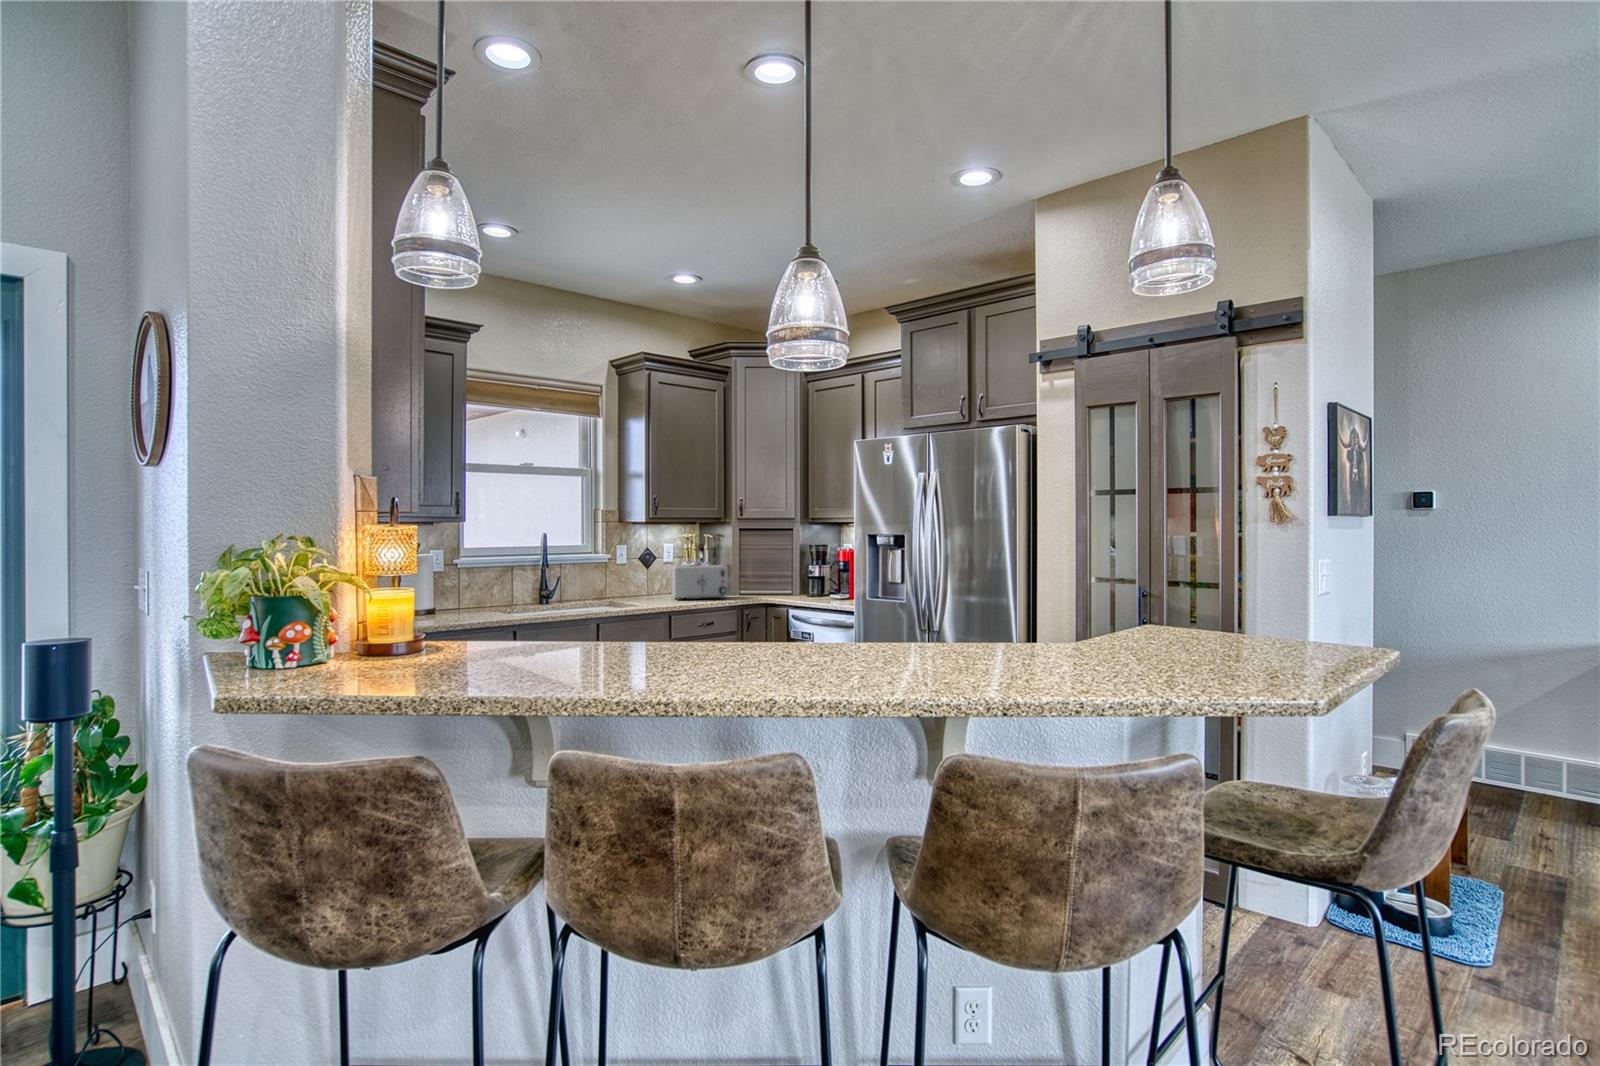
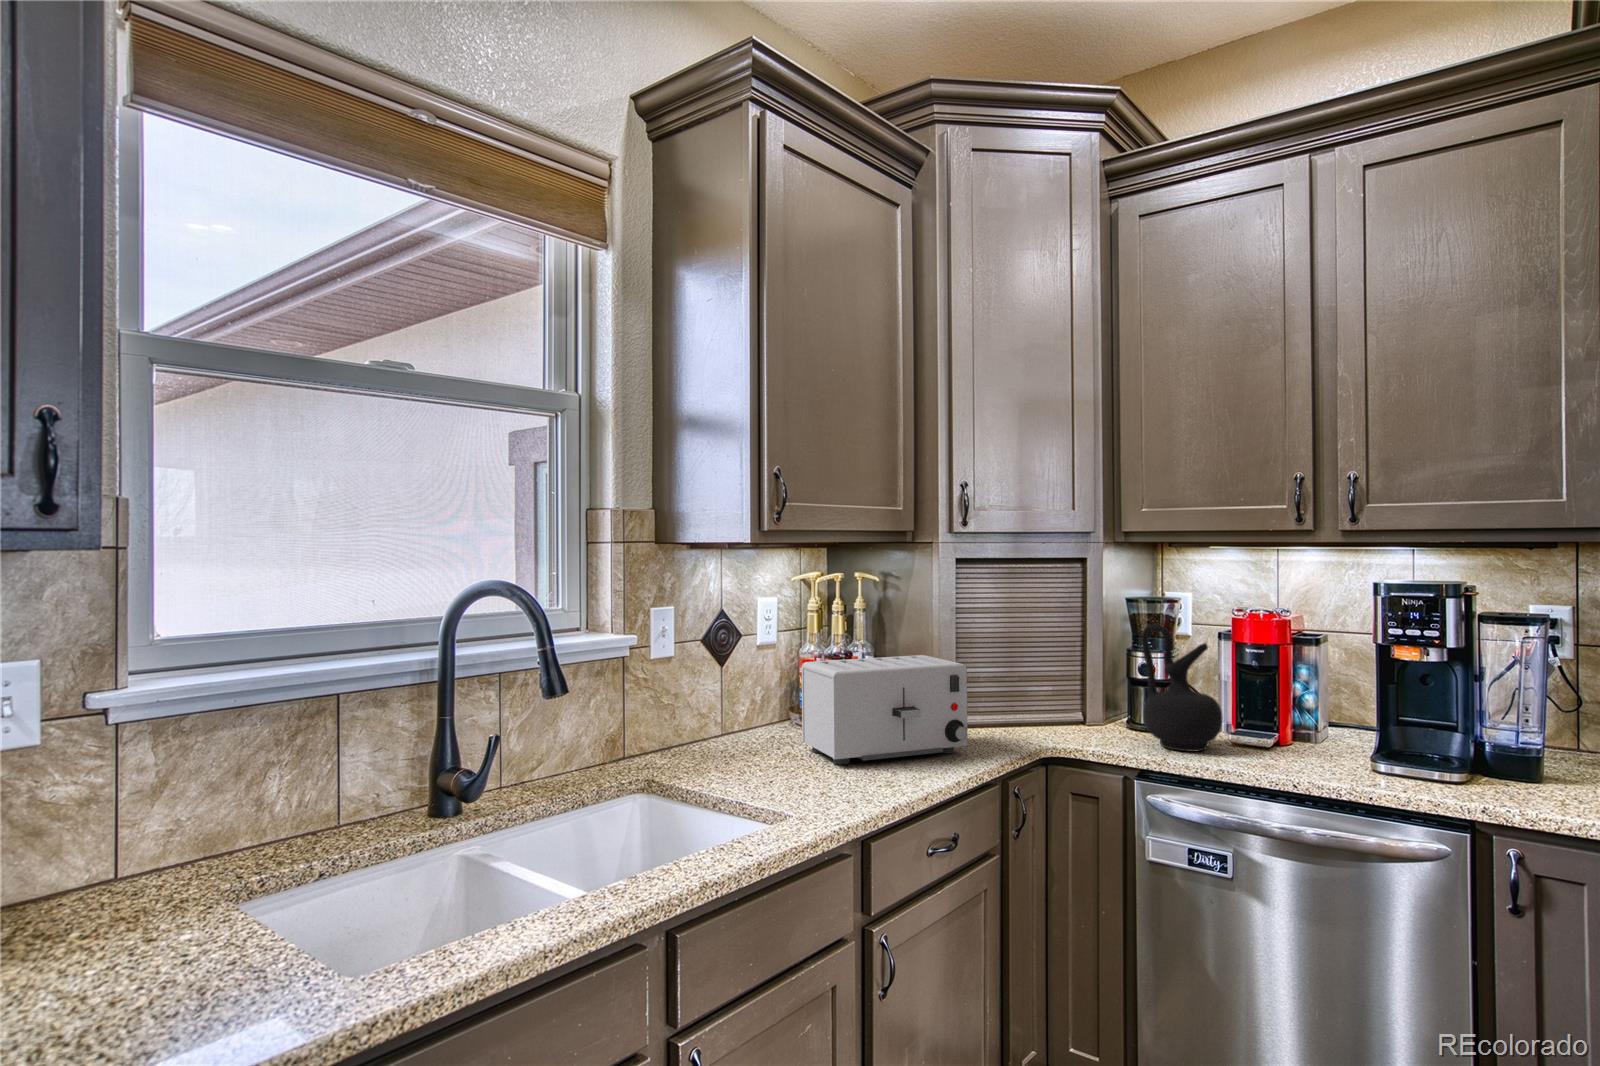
ceramic jug: none [797,553,824,599] -> present [1141,624,1222,752]

